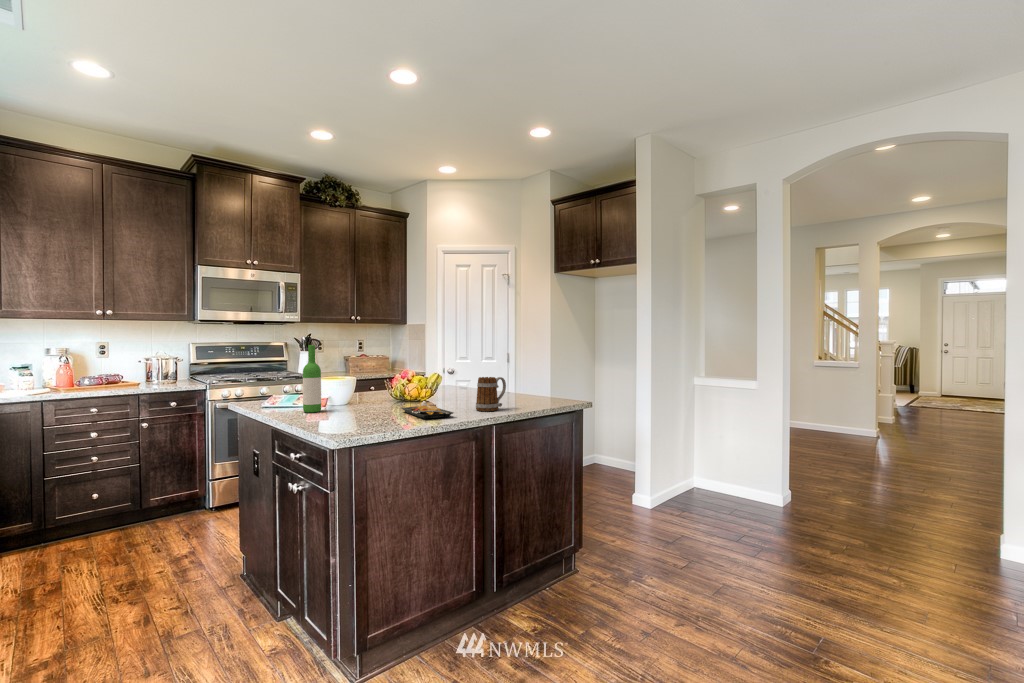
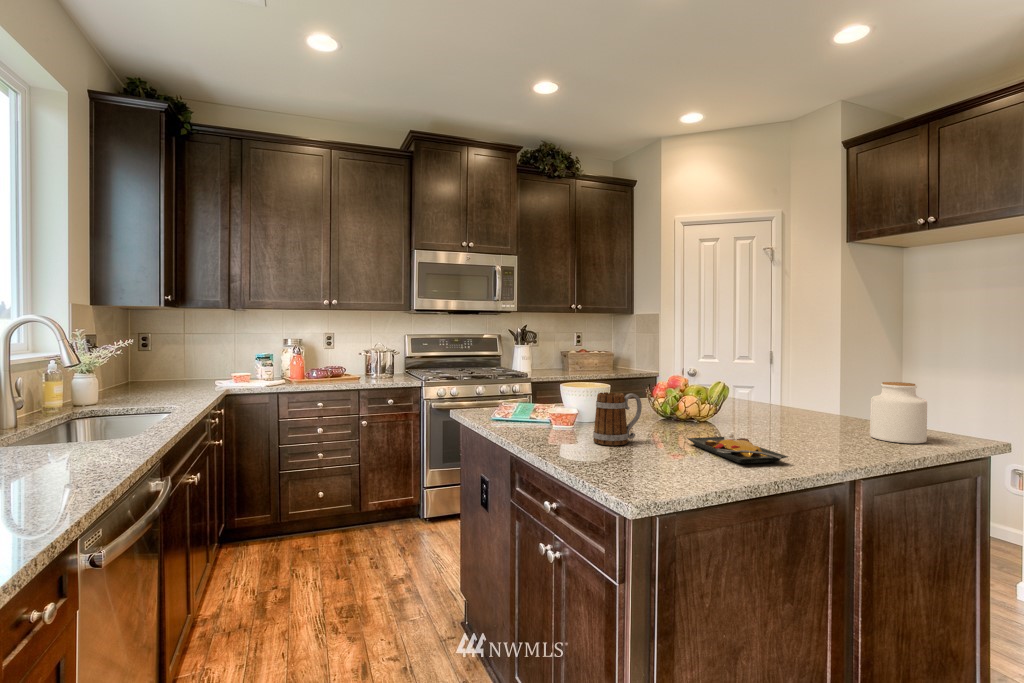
wine bottle: present [303,345,321,413] -> none [548,343,572,435]
jar: none [523,367,552,404] -> present [870,382,927,443]
mug: present [476,377,506,411] -> present [593,392,642,446]

